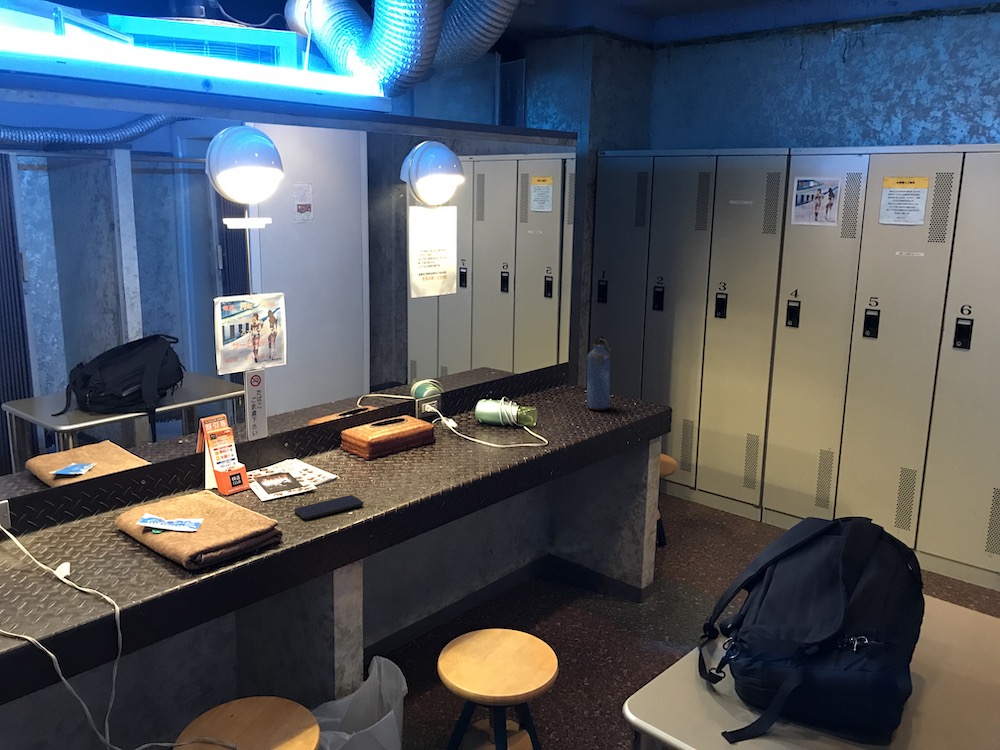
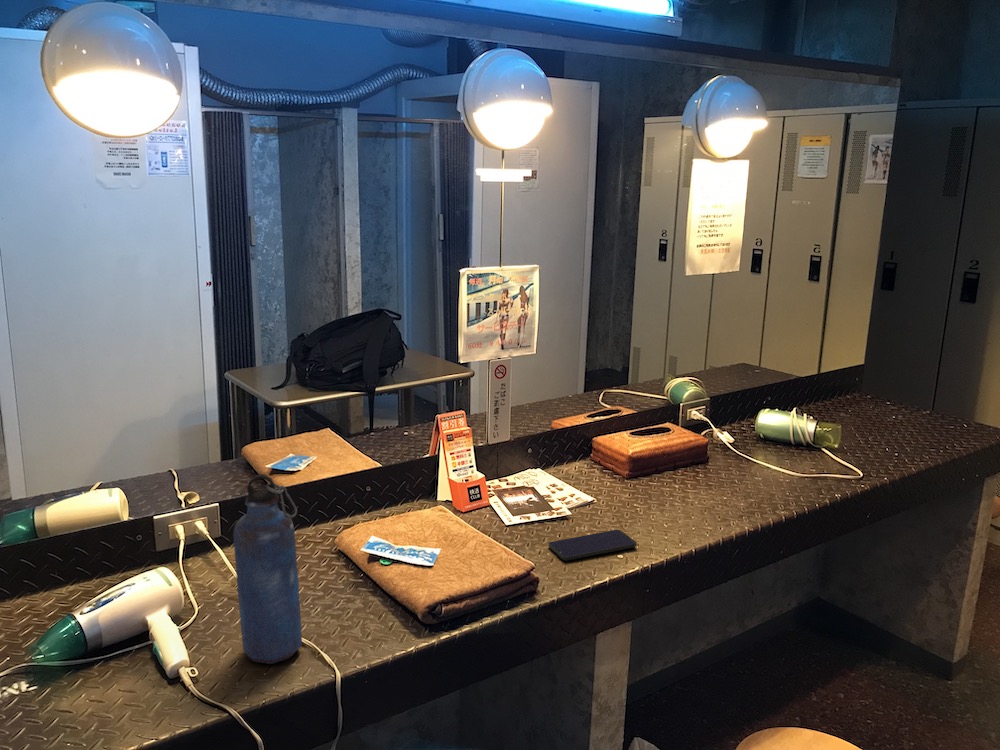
water bottle: present [587,335,611,410] -> present [233,474,302,664]

